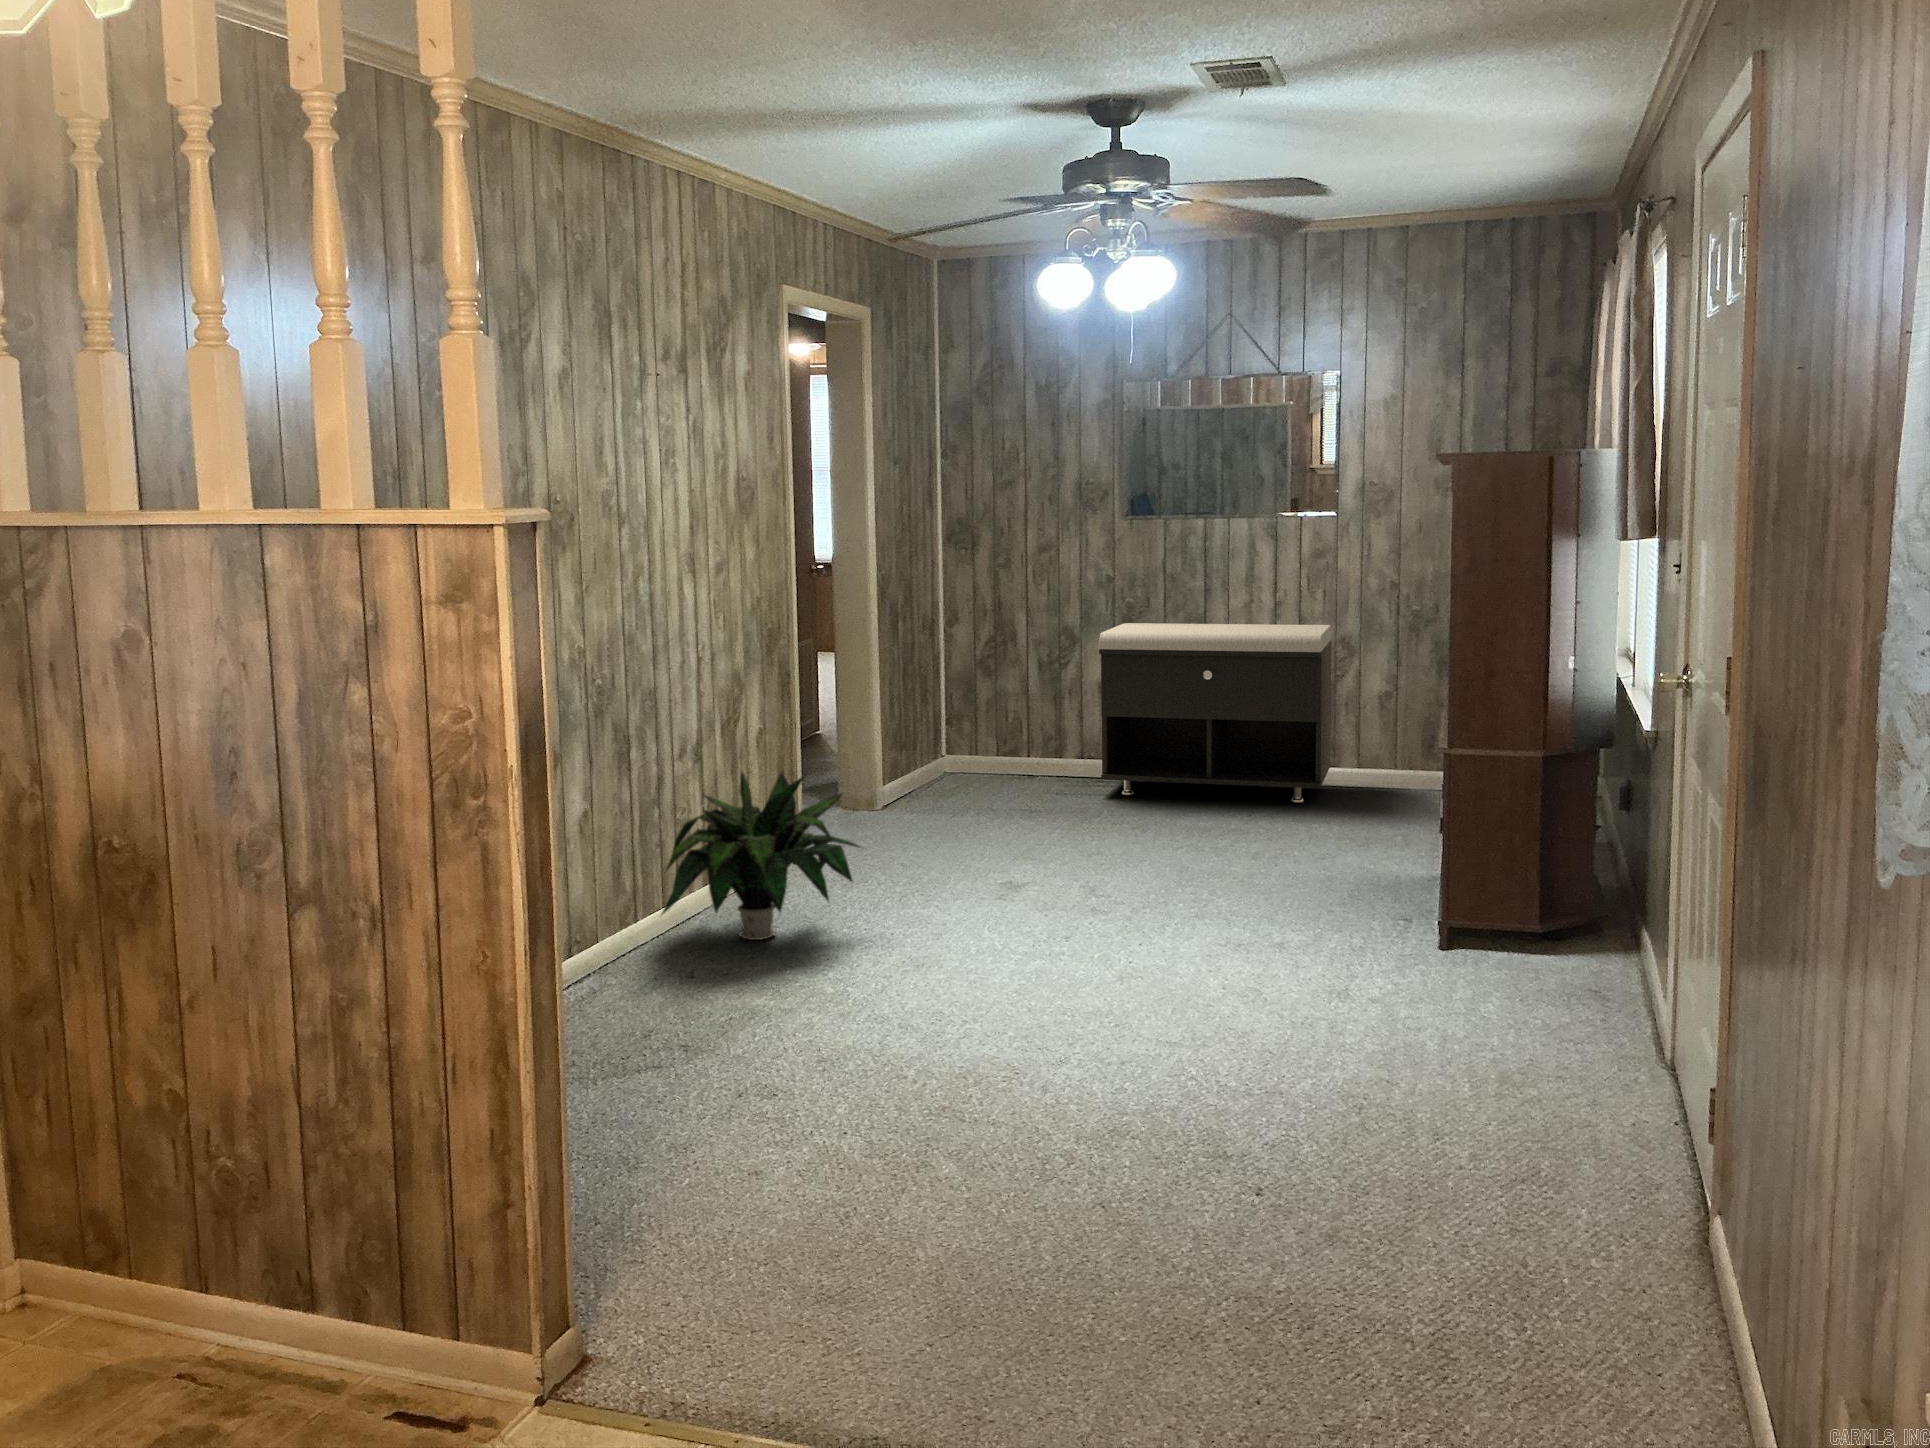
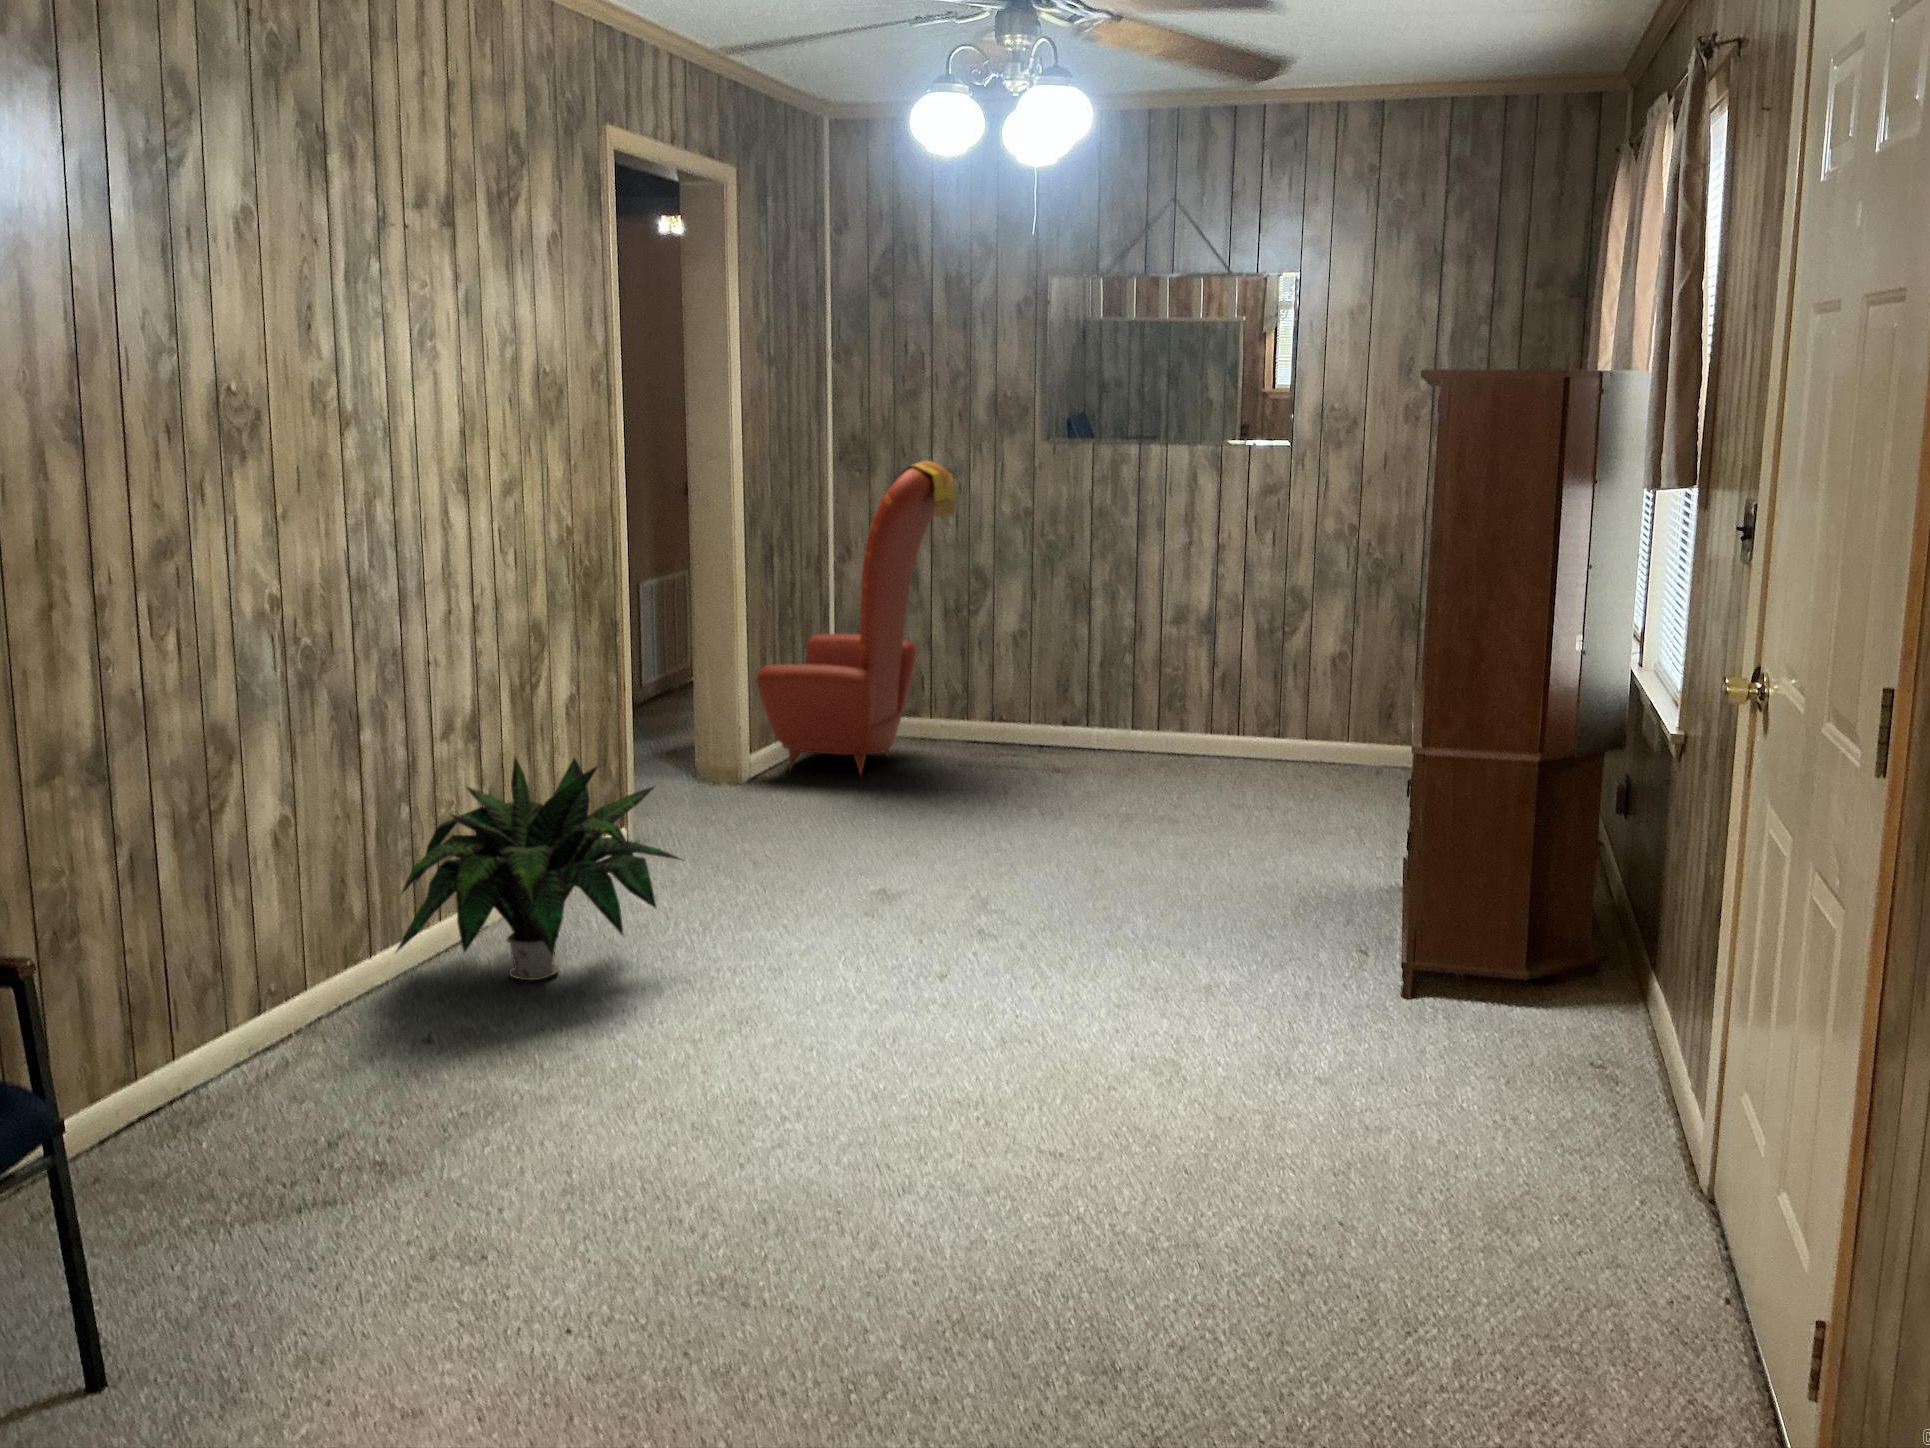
armchair: none [890,538,1052,801] -> present [755,461,955,775]
storage bench: present [1099,623,1332,803] -> none [1008,565,1281,783]

